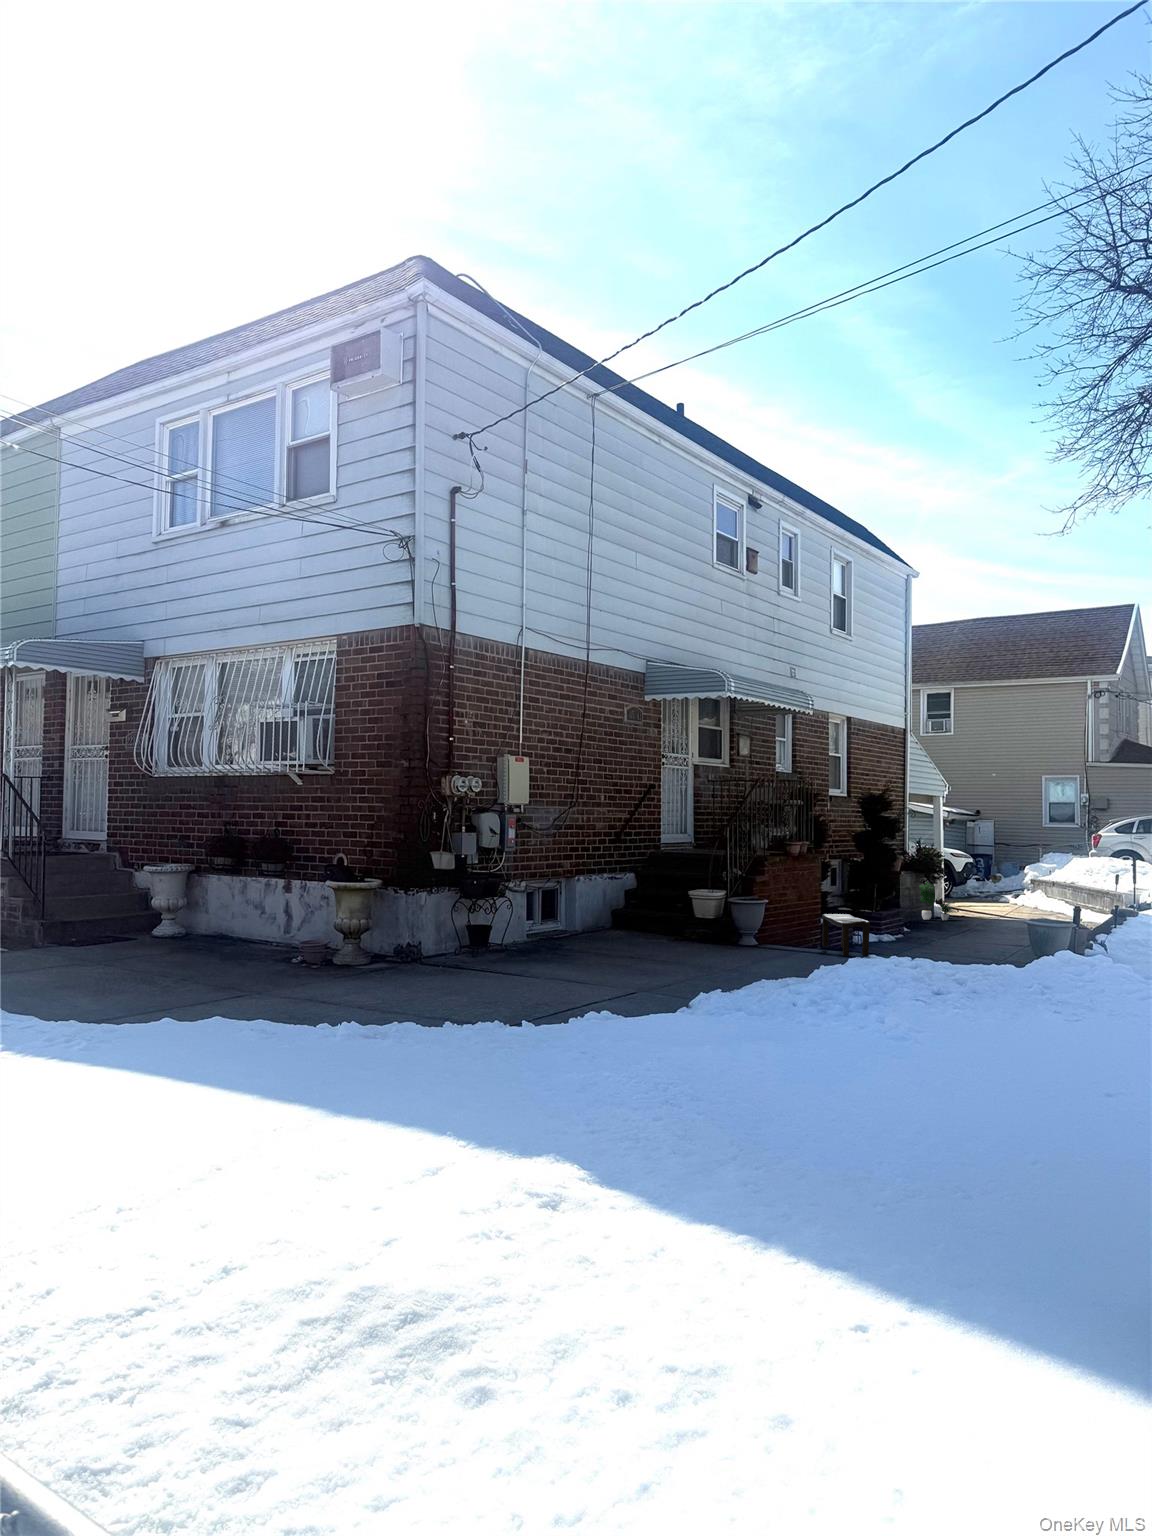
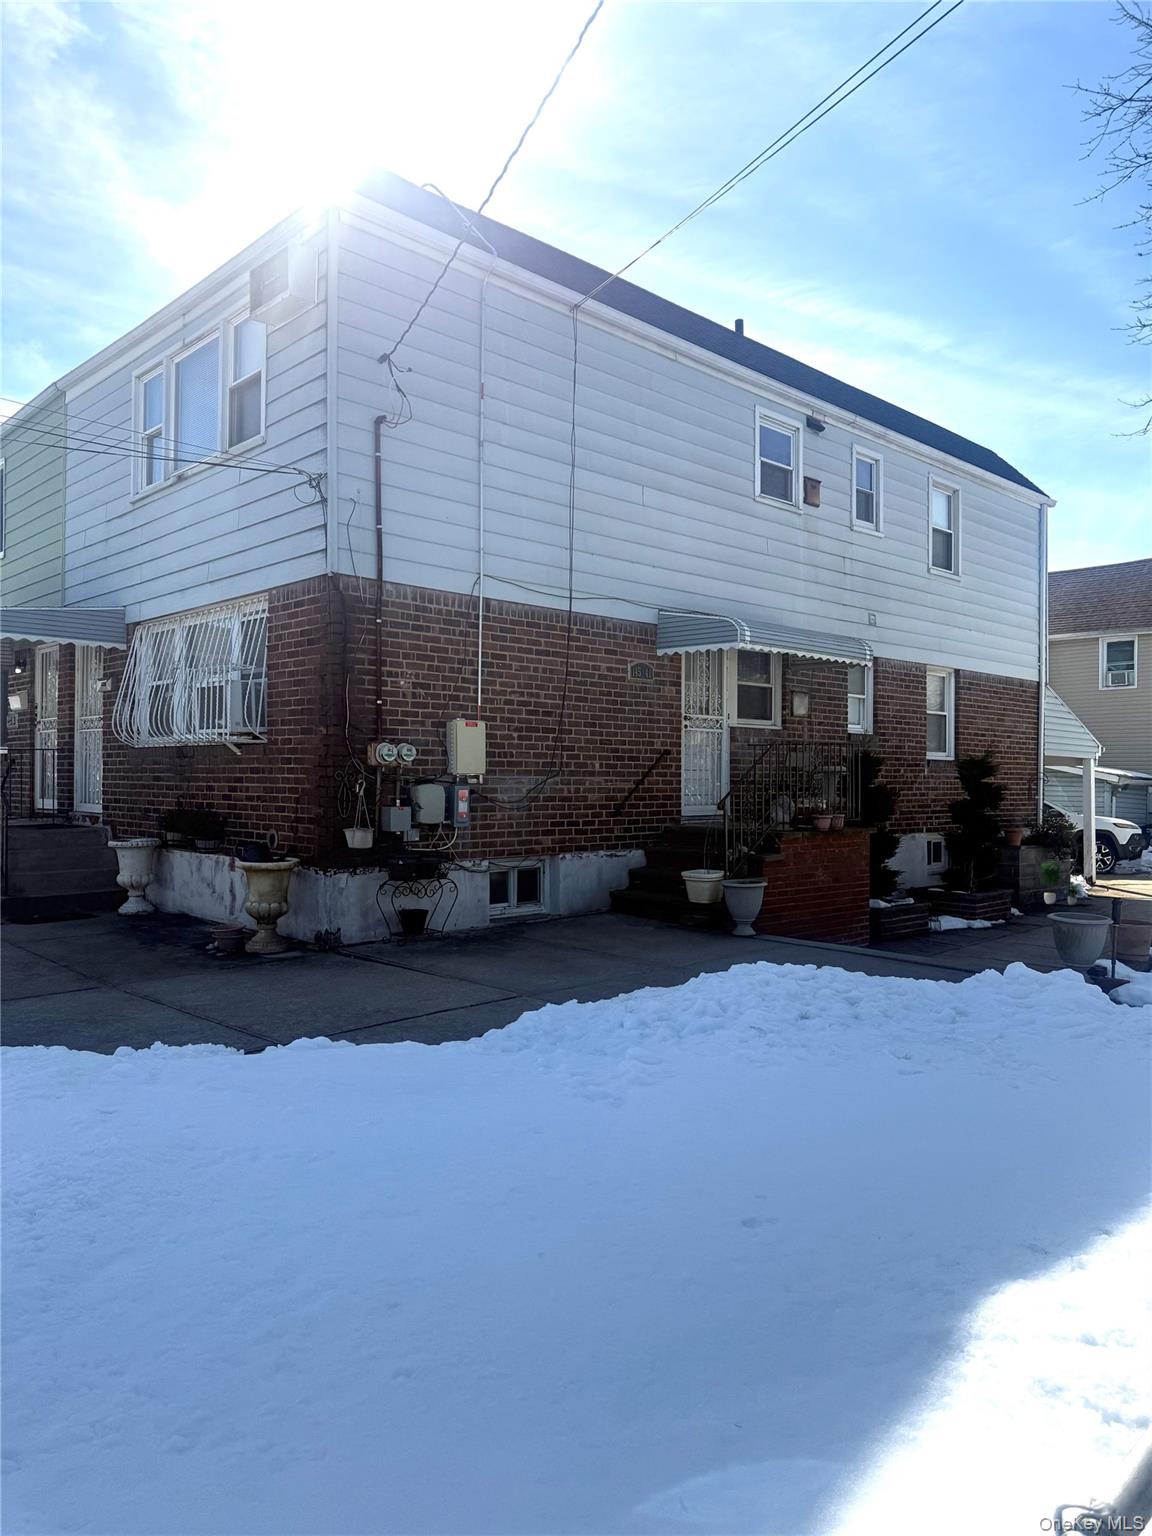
bench: present [822,914,870,956] -> none [881,898,929,948]

